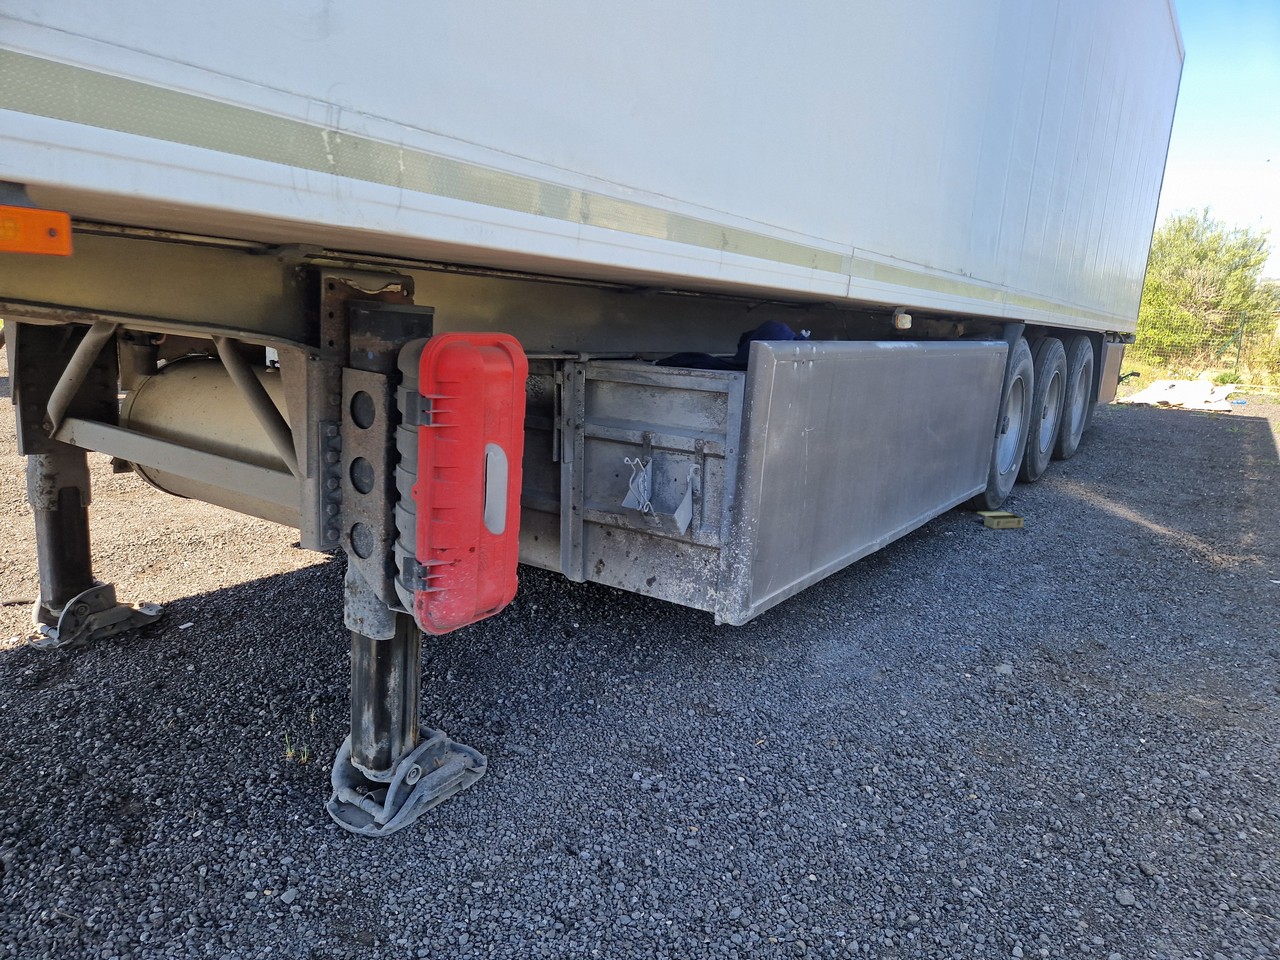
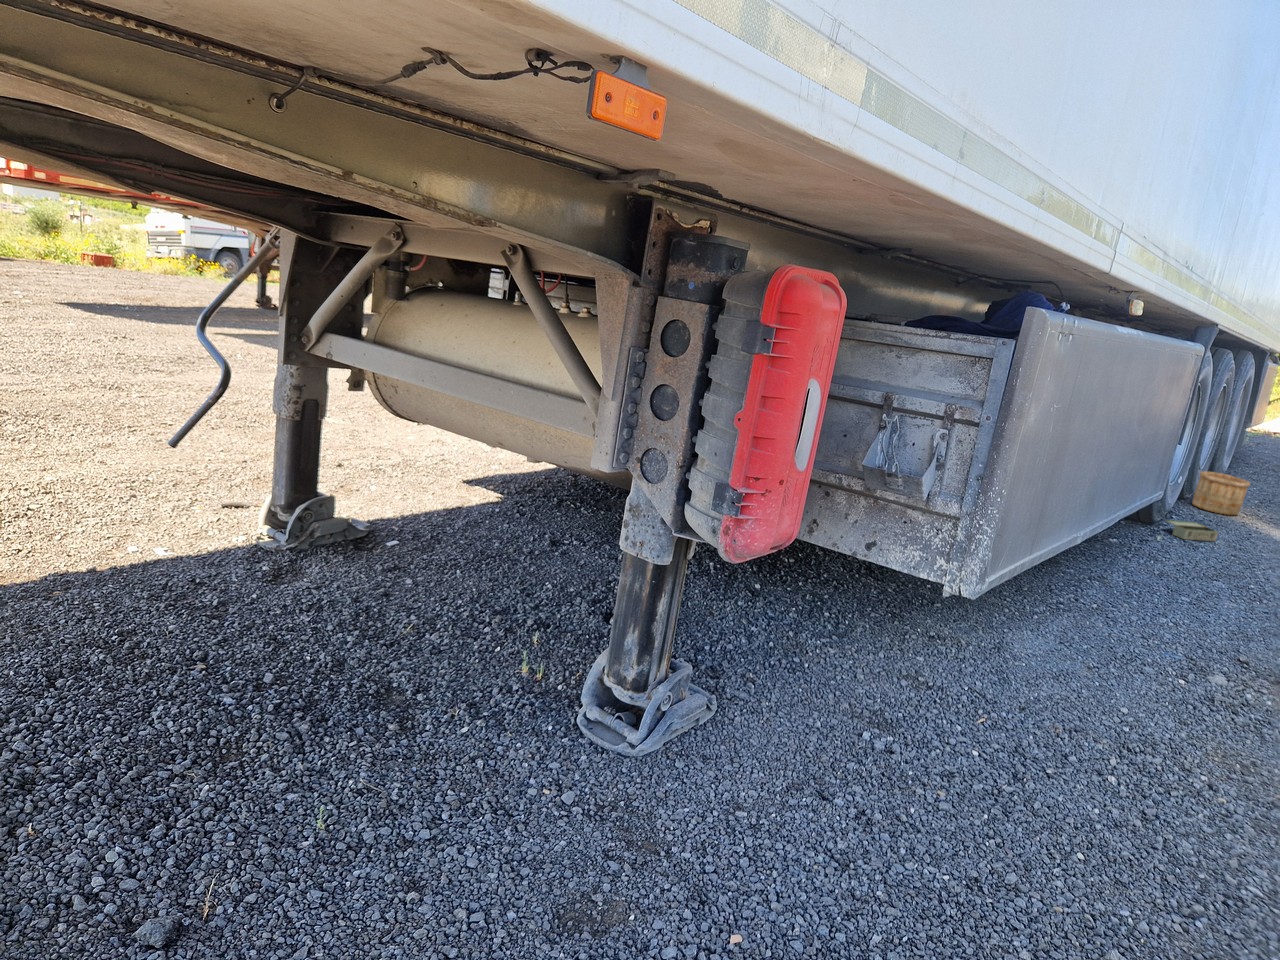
wooden bucket: none [1009,461,1056,500] -> present [1193,471,1250,515]

